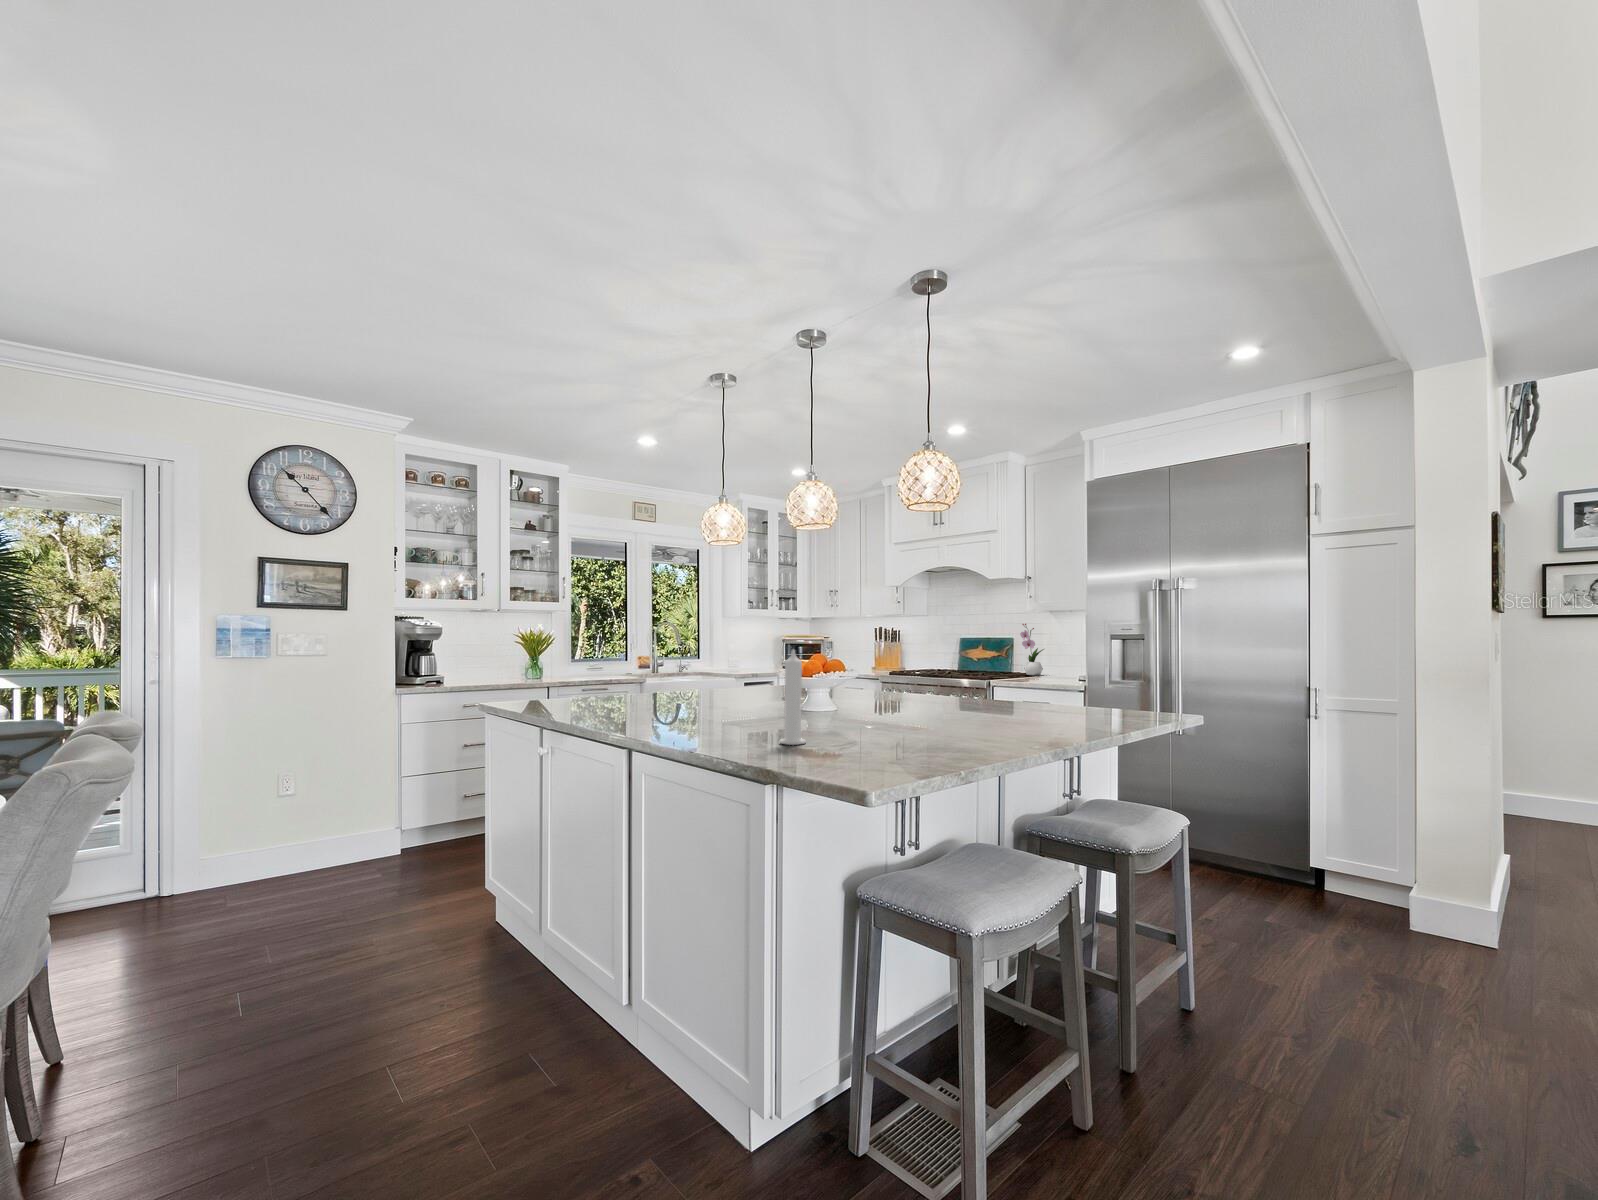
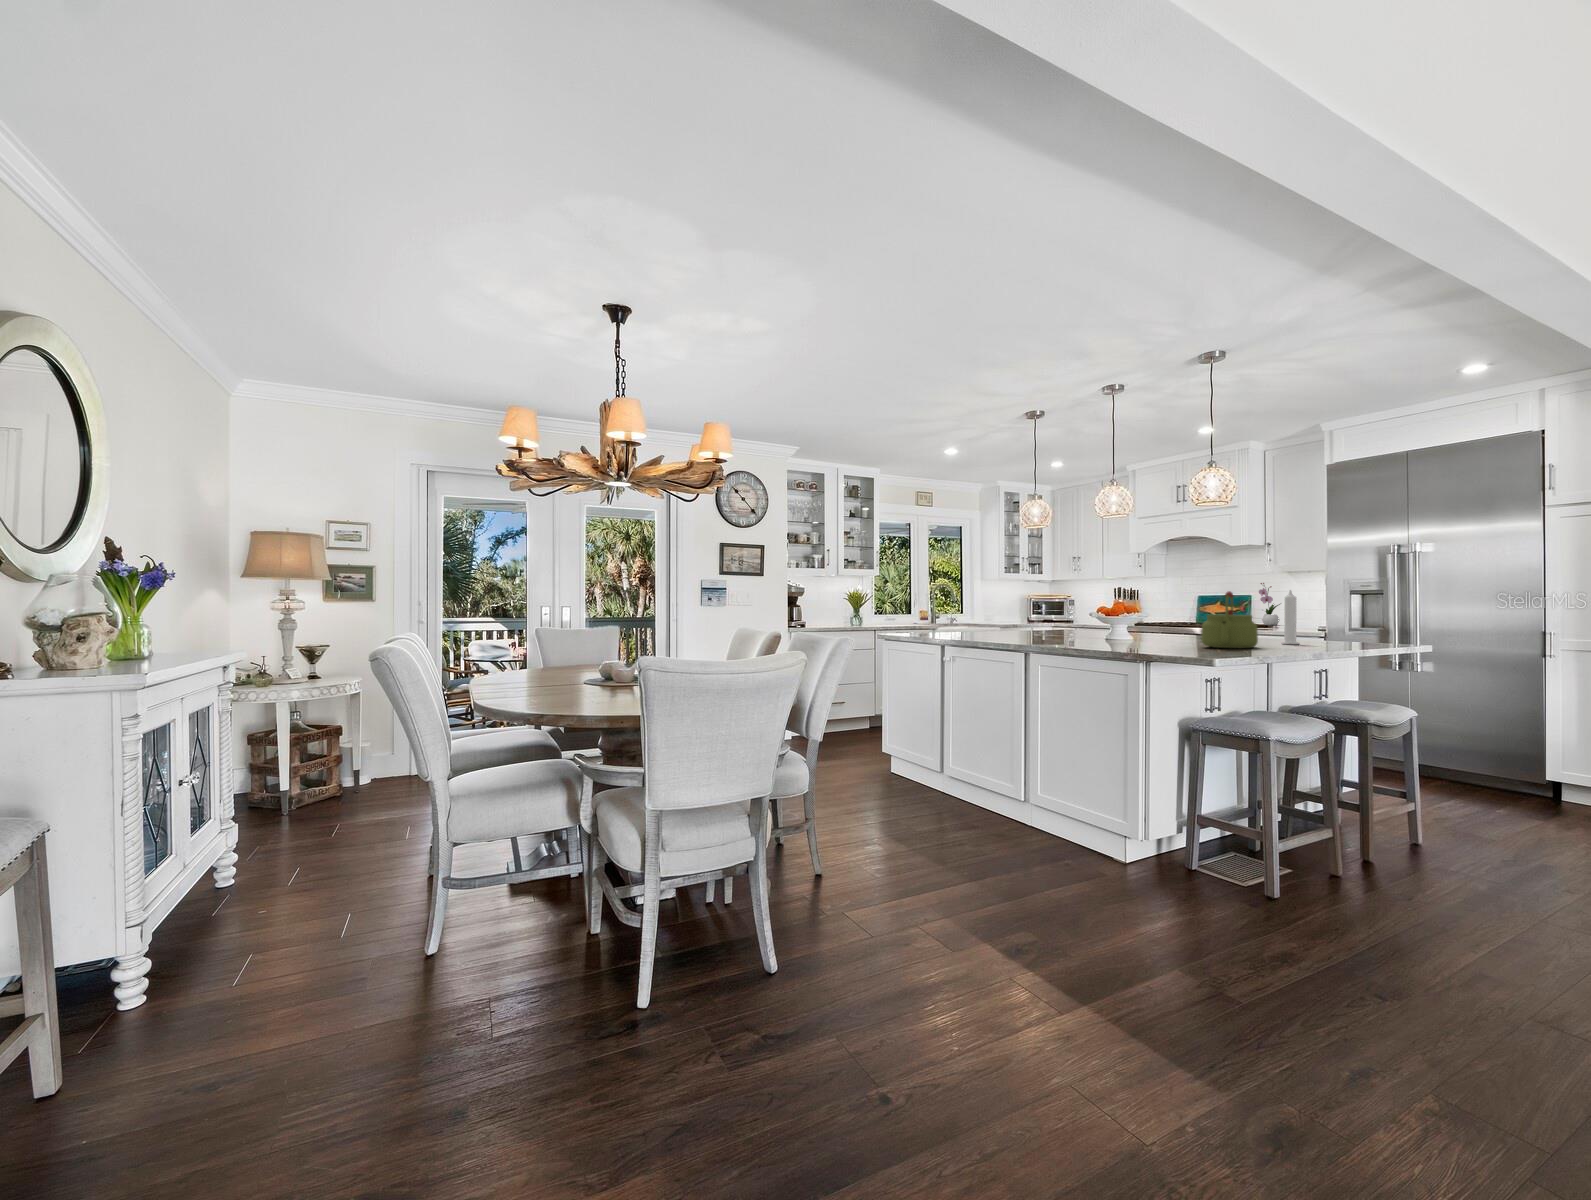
kettle: none [865,646,949,747] -> present [1201,591,1258,648]
candle: present [780,650,806,745] -> present [1281,590,1300,645]

